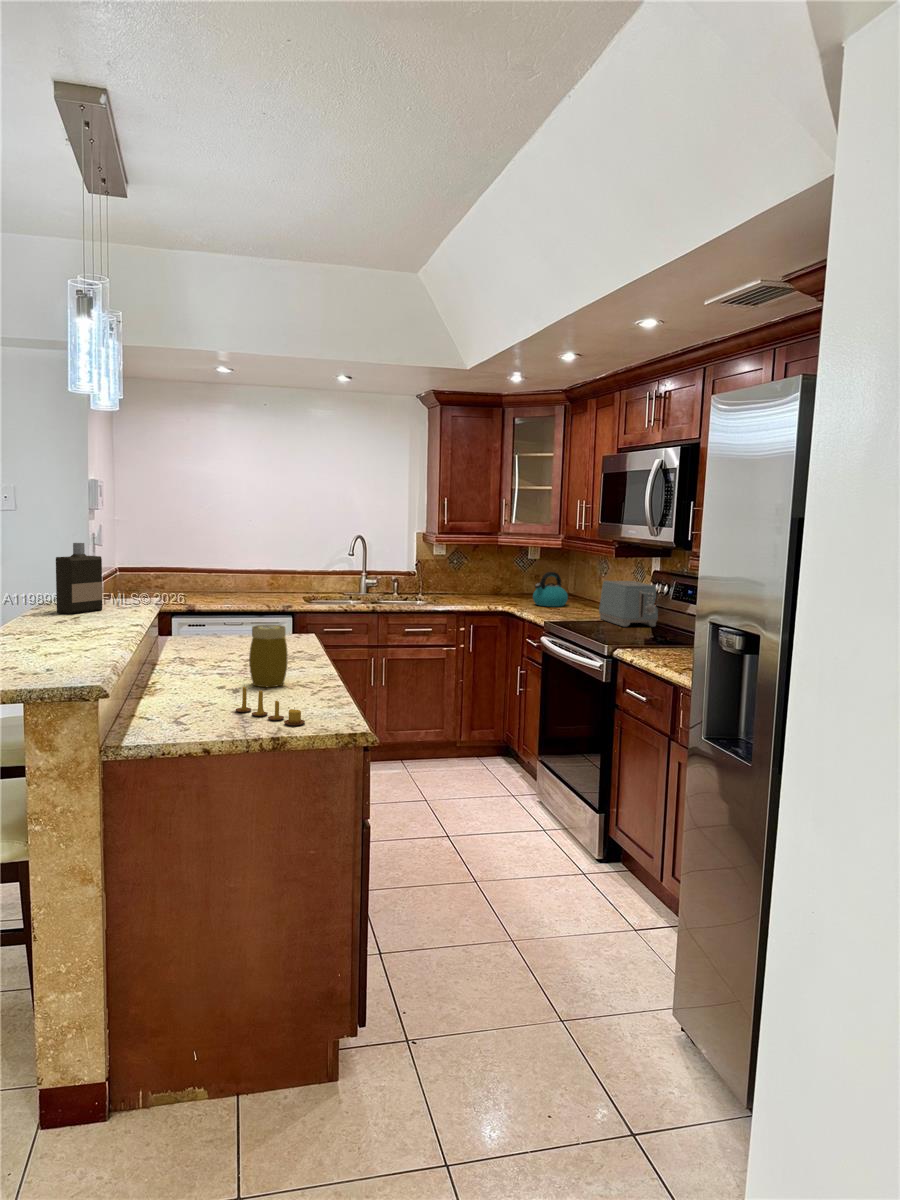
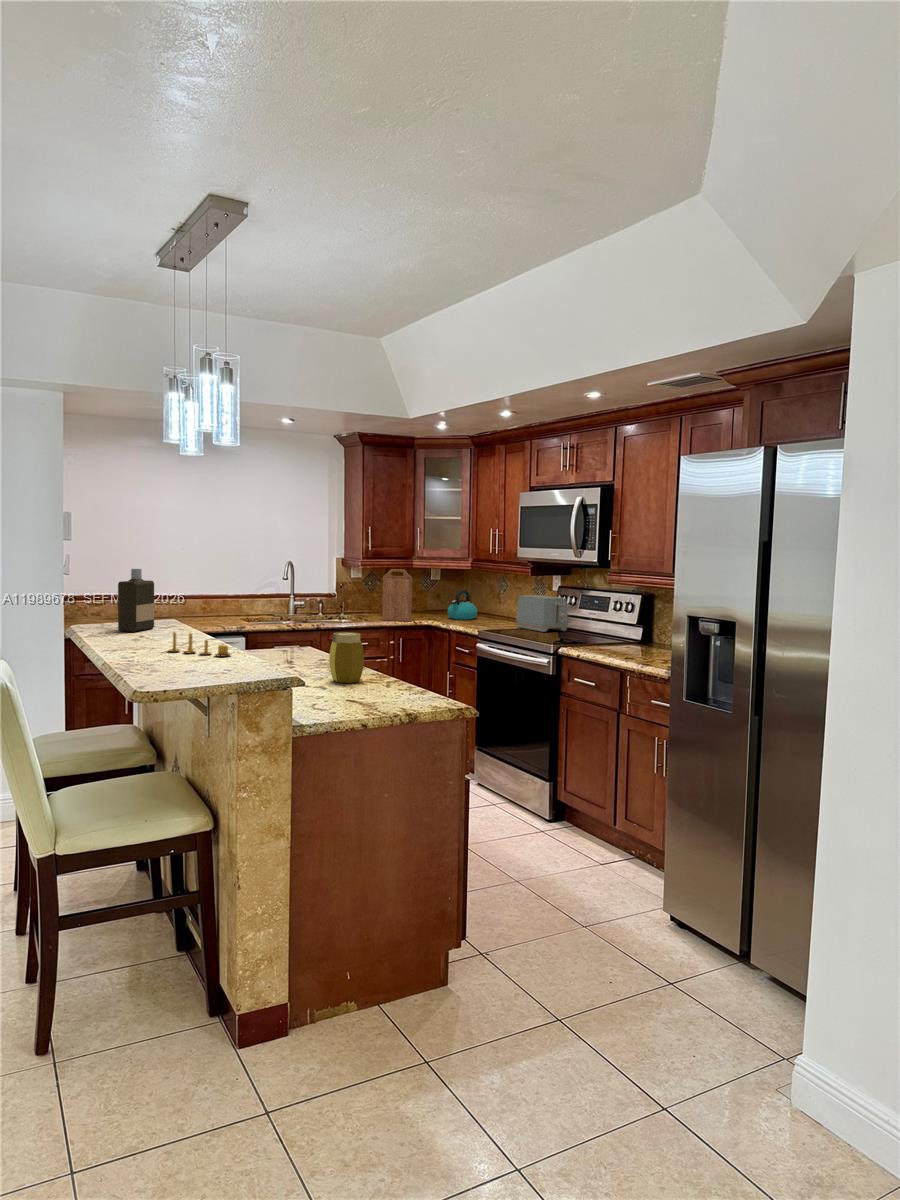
cutting board: none [453,546,487,607] -> present [382,569,412,622]
candle: present [236,686,305,725] -> present [168,632,231,656]

